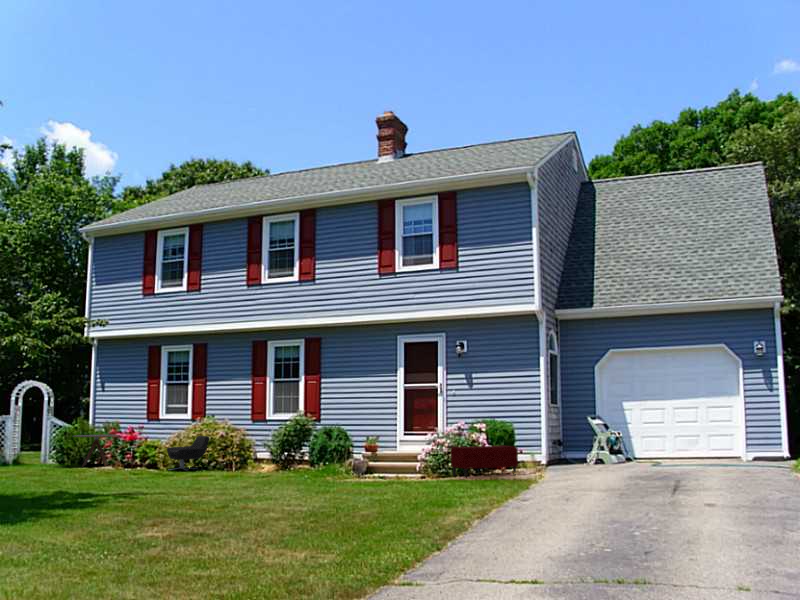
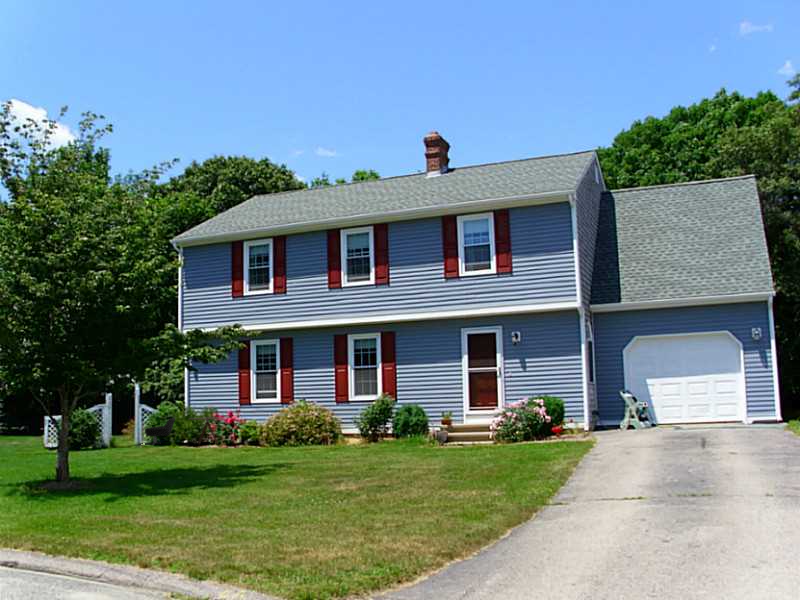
lounge chair: present [167,436,209,470] -> present [145,418,175,444]
bench: present [451,445,518,478] -> none [519,416,572,442]

